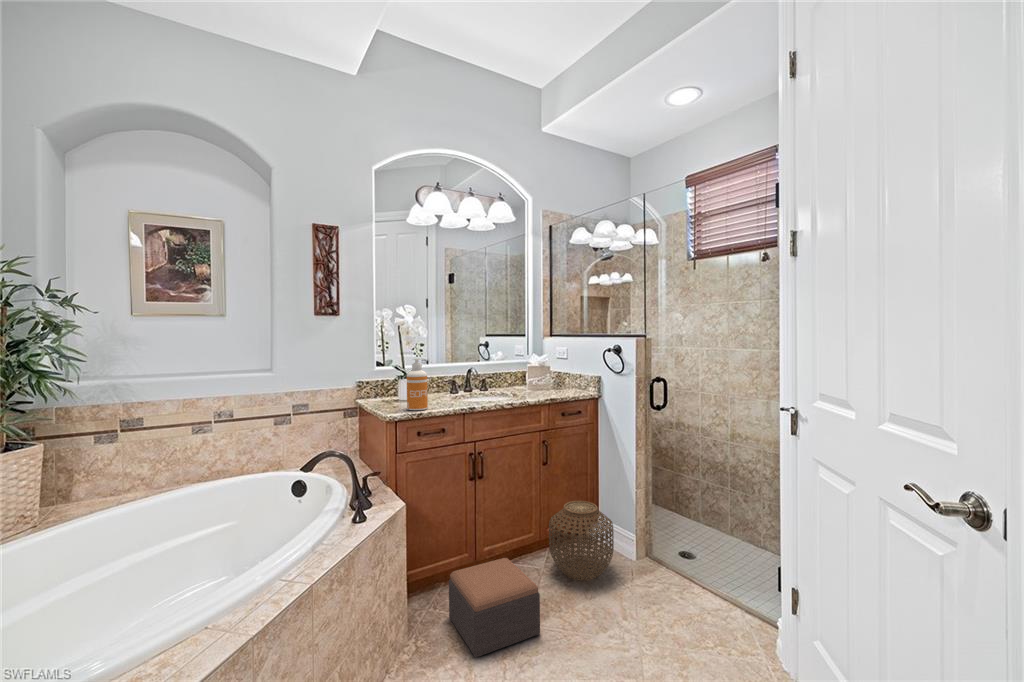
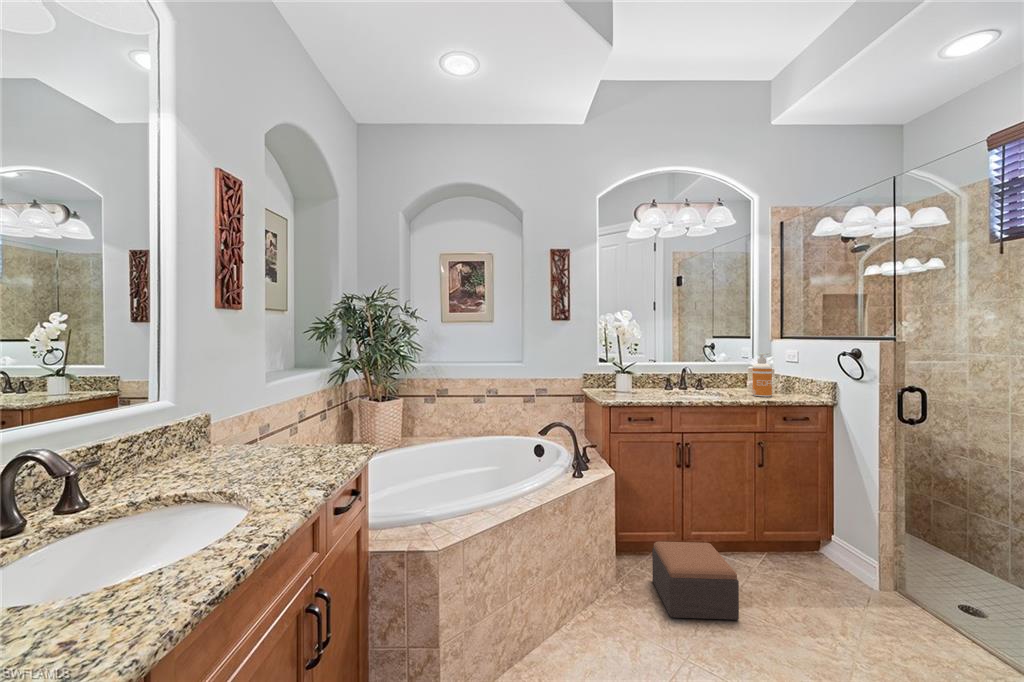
soap dispenser: present [407,358,428,410] -> present [752,354,772,397]
woven basket: present [549,501,614,581] -> none [762,507,842,592]

